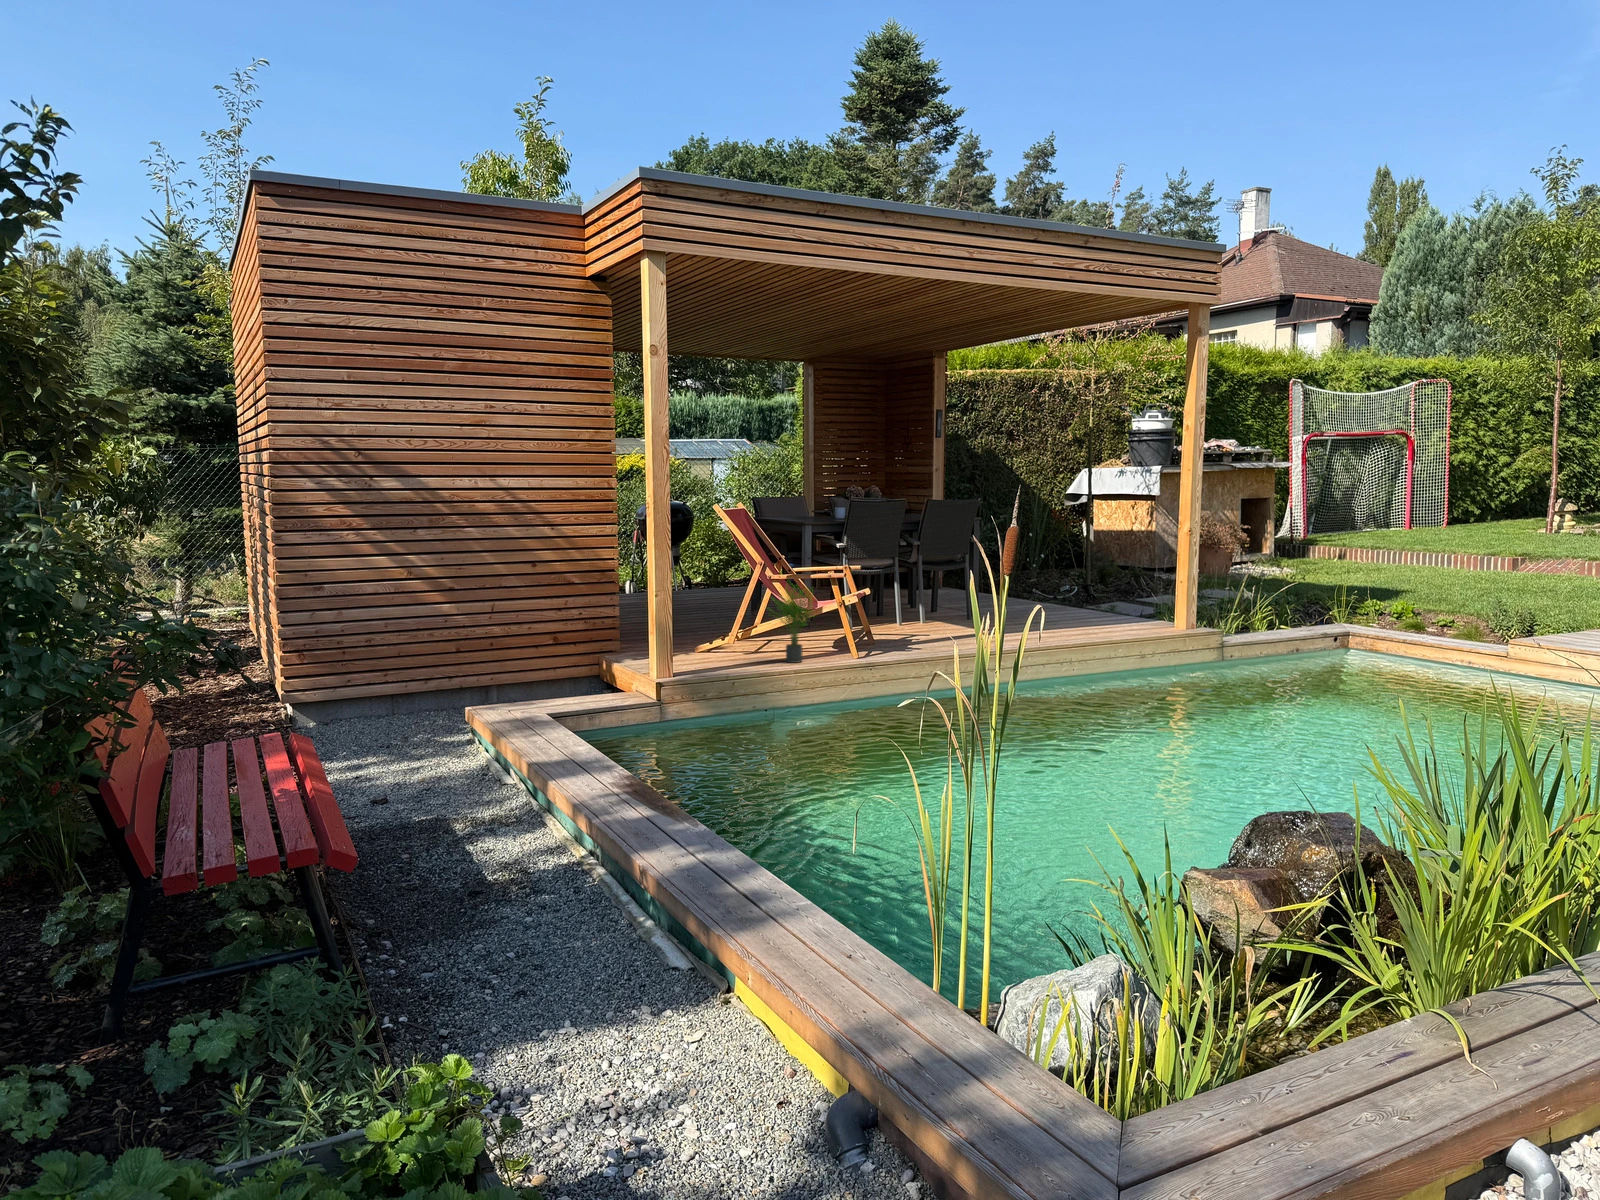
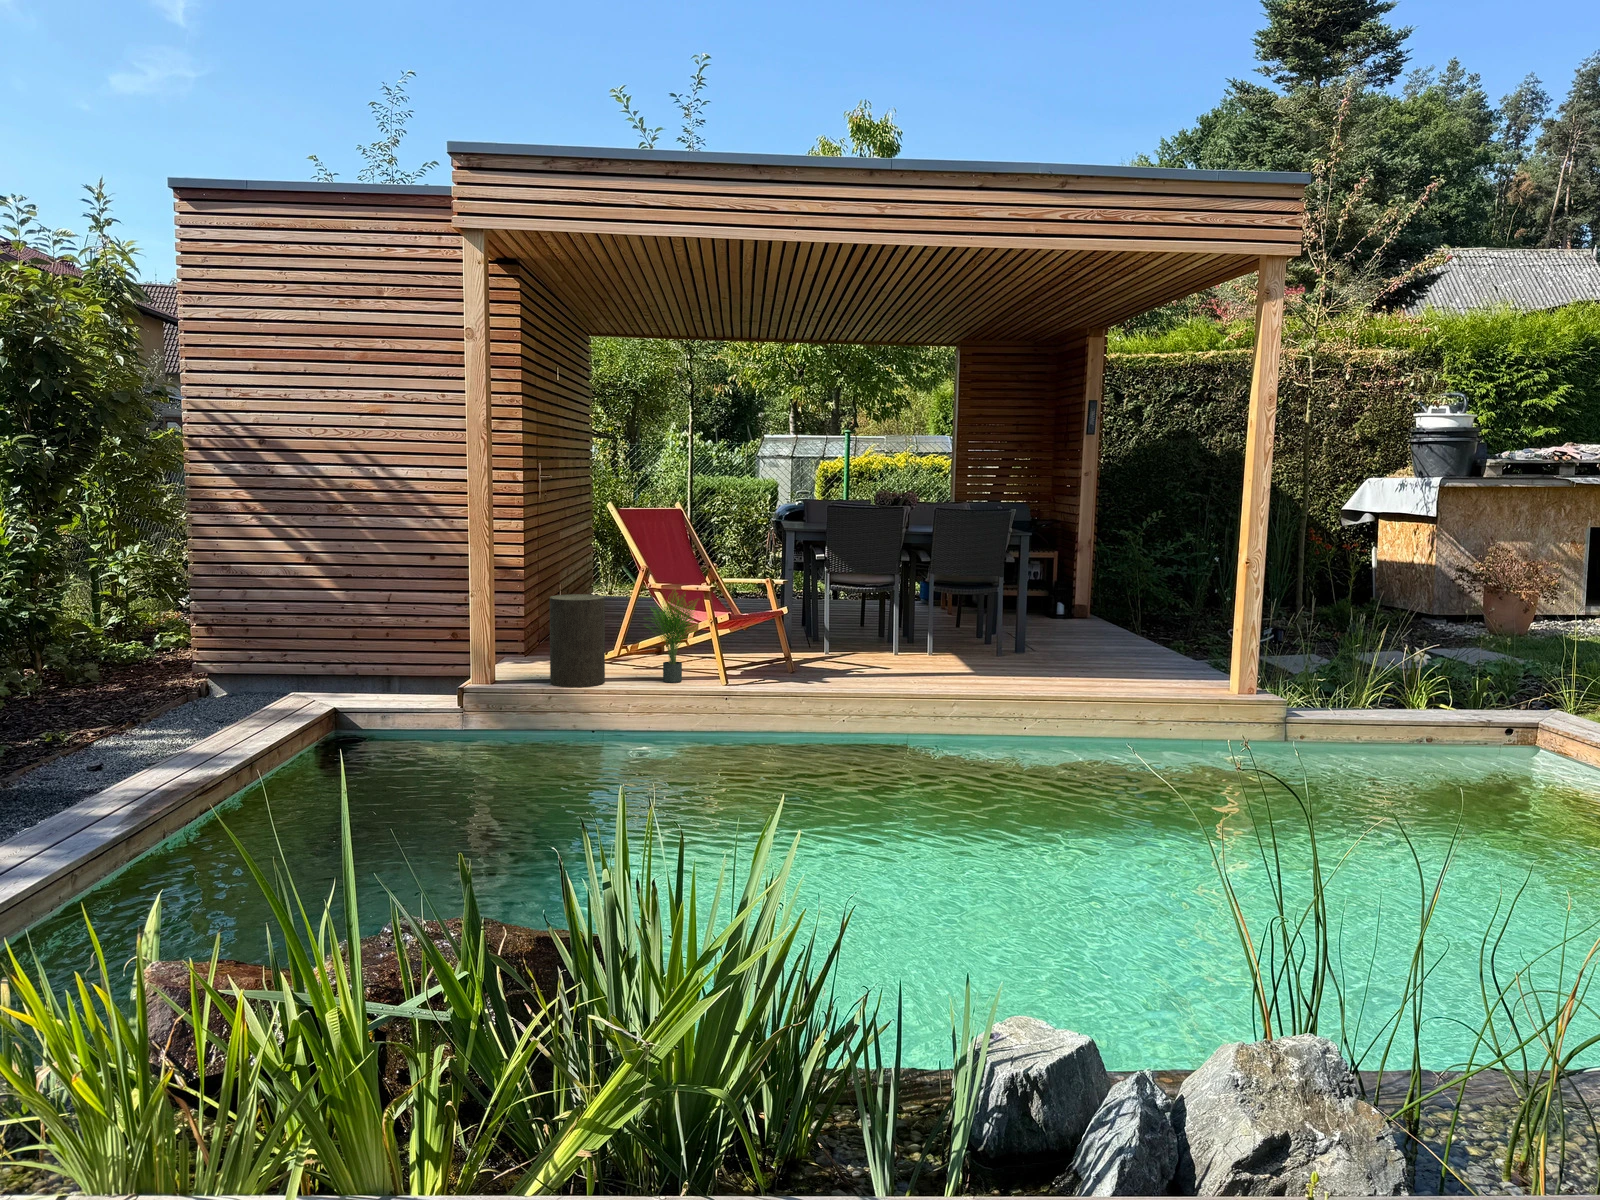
stool: none [698,590,749,675] -> present [550,594,605,687]

